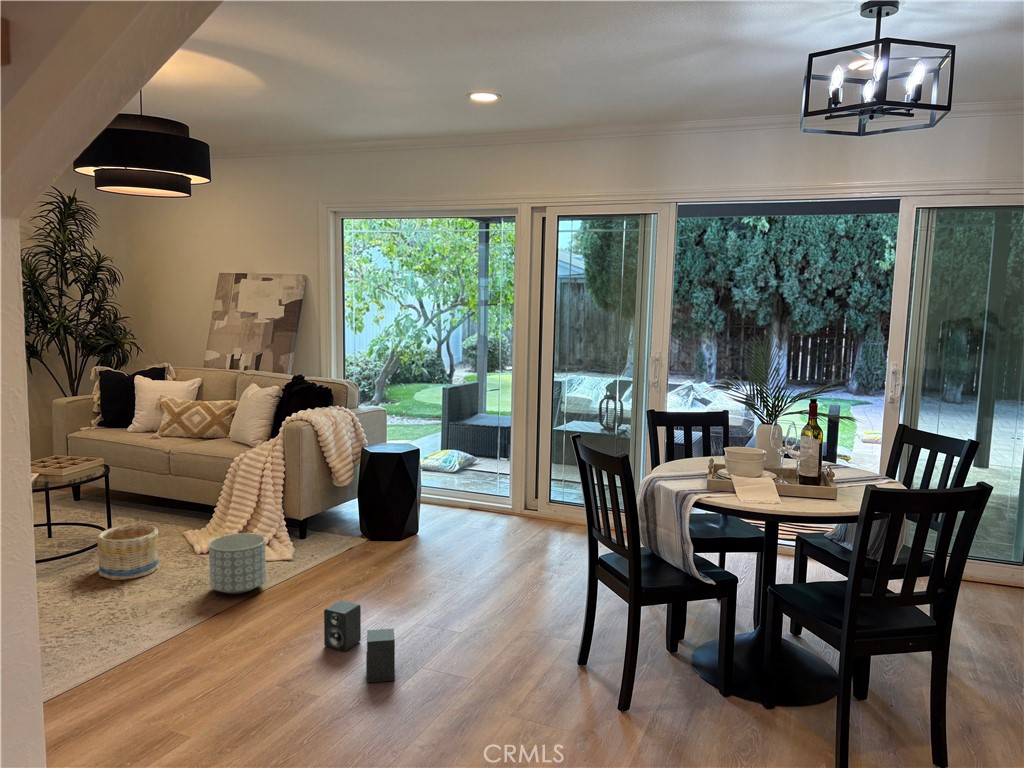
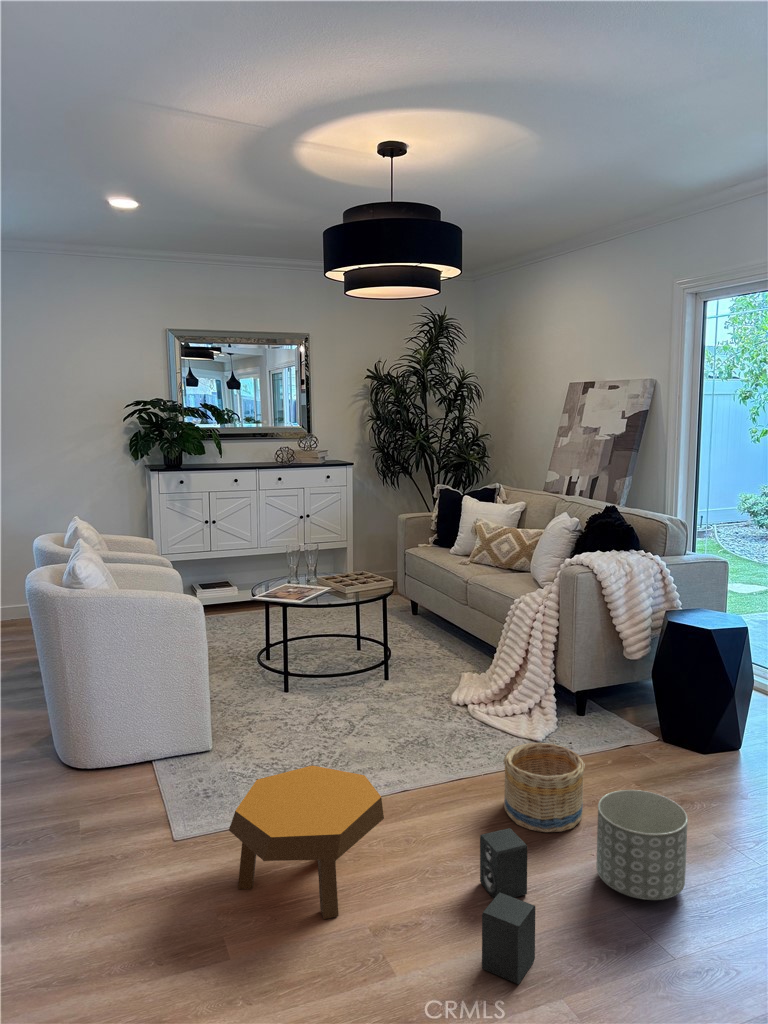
basket: present [97,524,158,580] -> present [503,743,585,832]
planter: present [209,533,266,594] -> present [596,790,688,900]
footstool: none [123,594,255,717] -> present [229,765,384,919]

